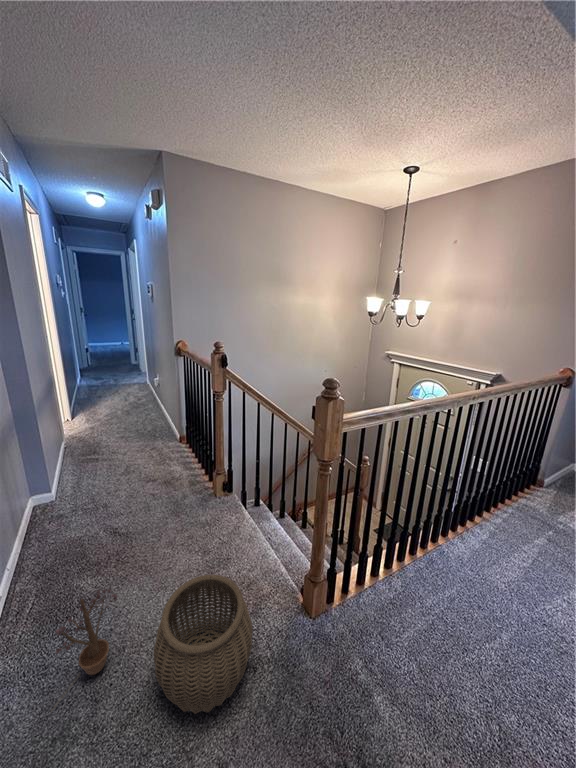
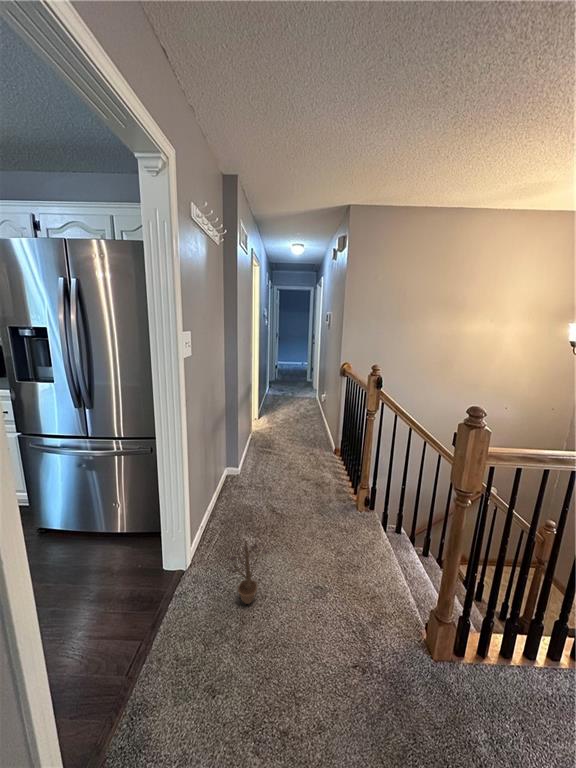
woven basket: present [153,575,252,714] -> none [284,562,367,681]

